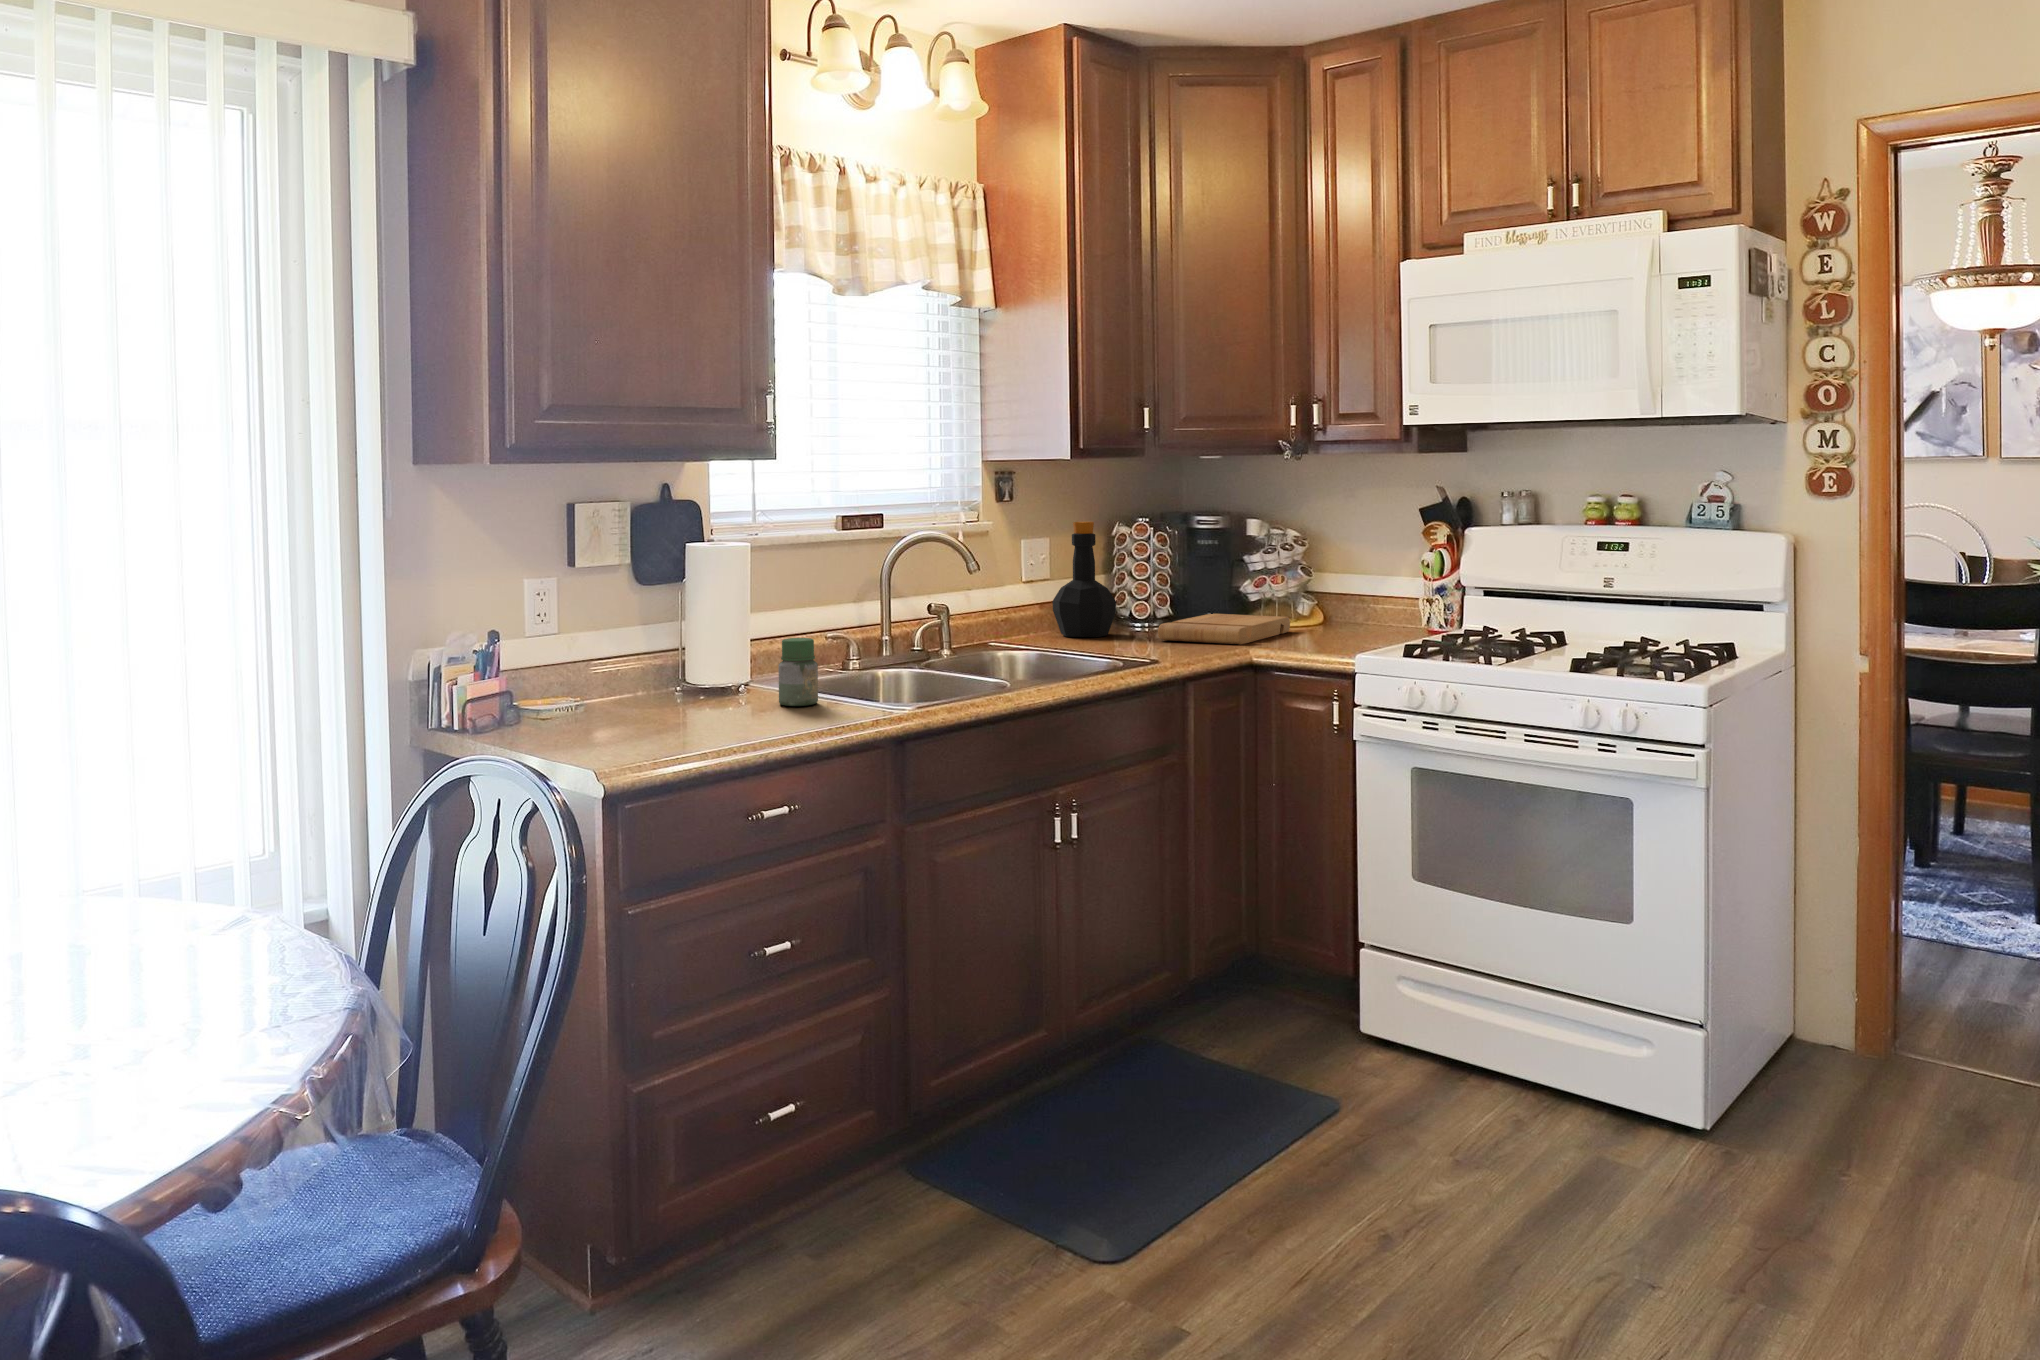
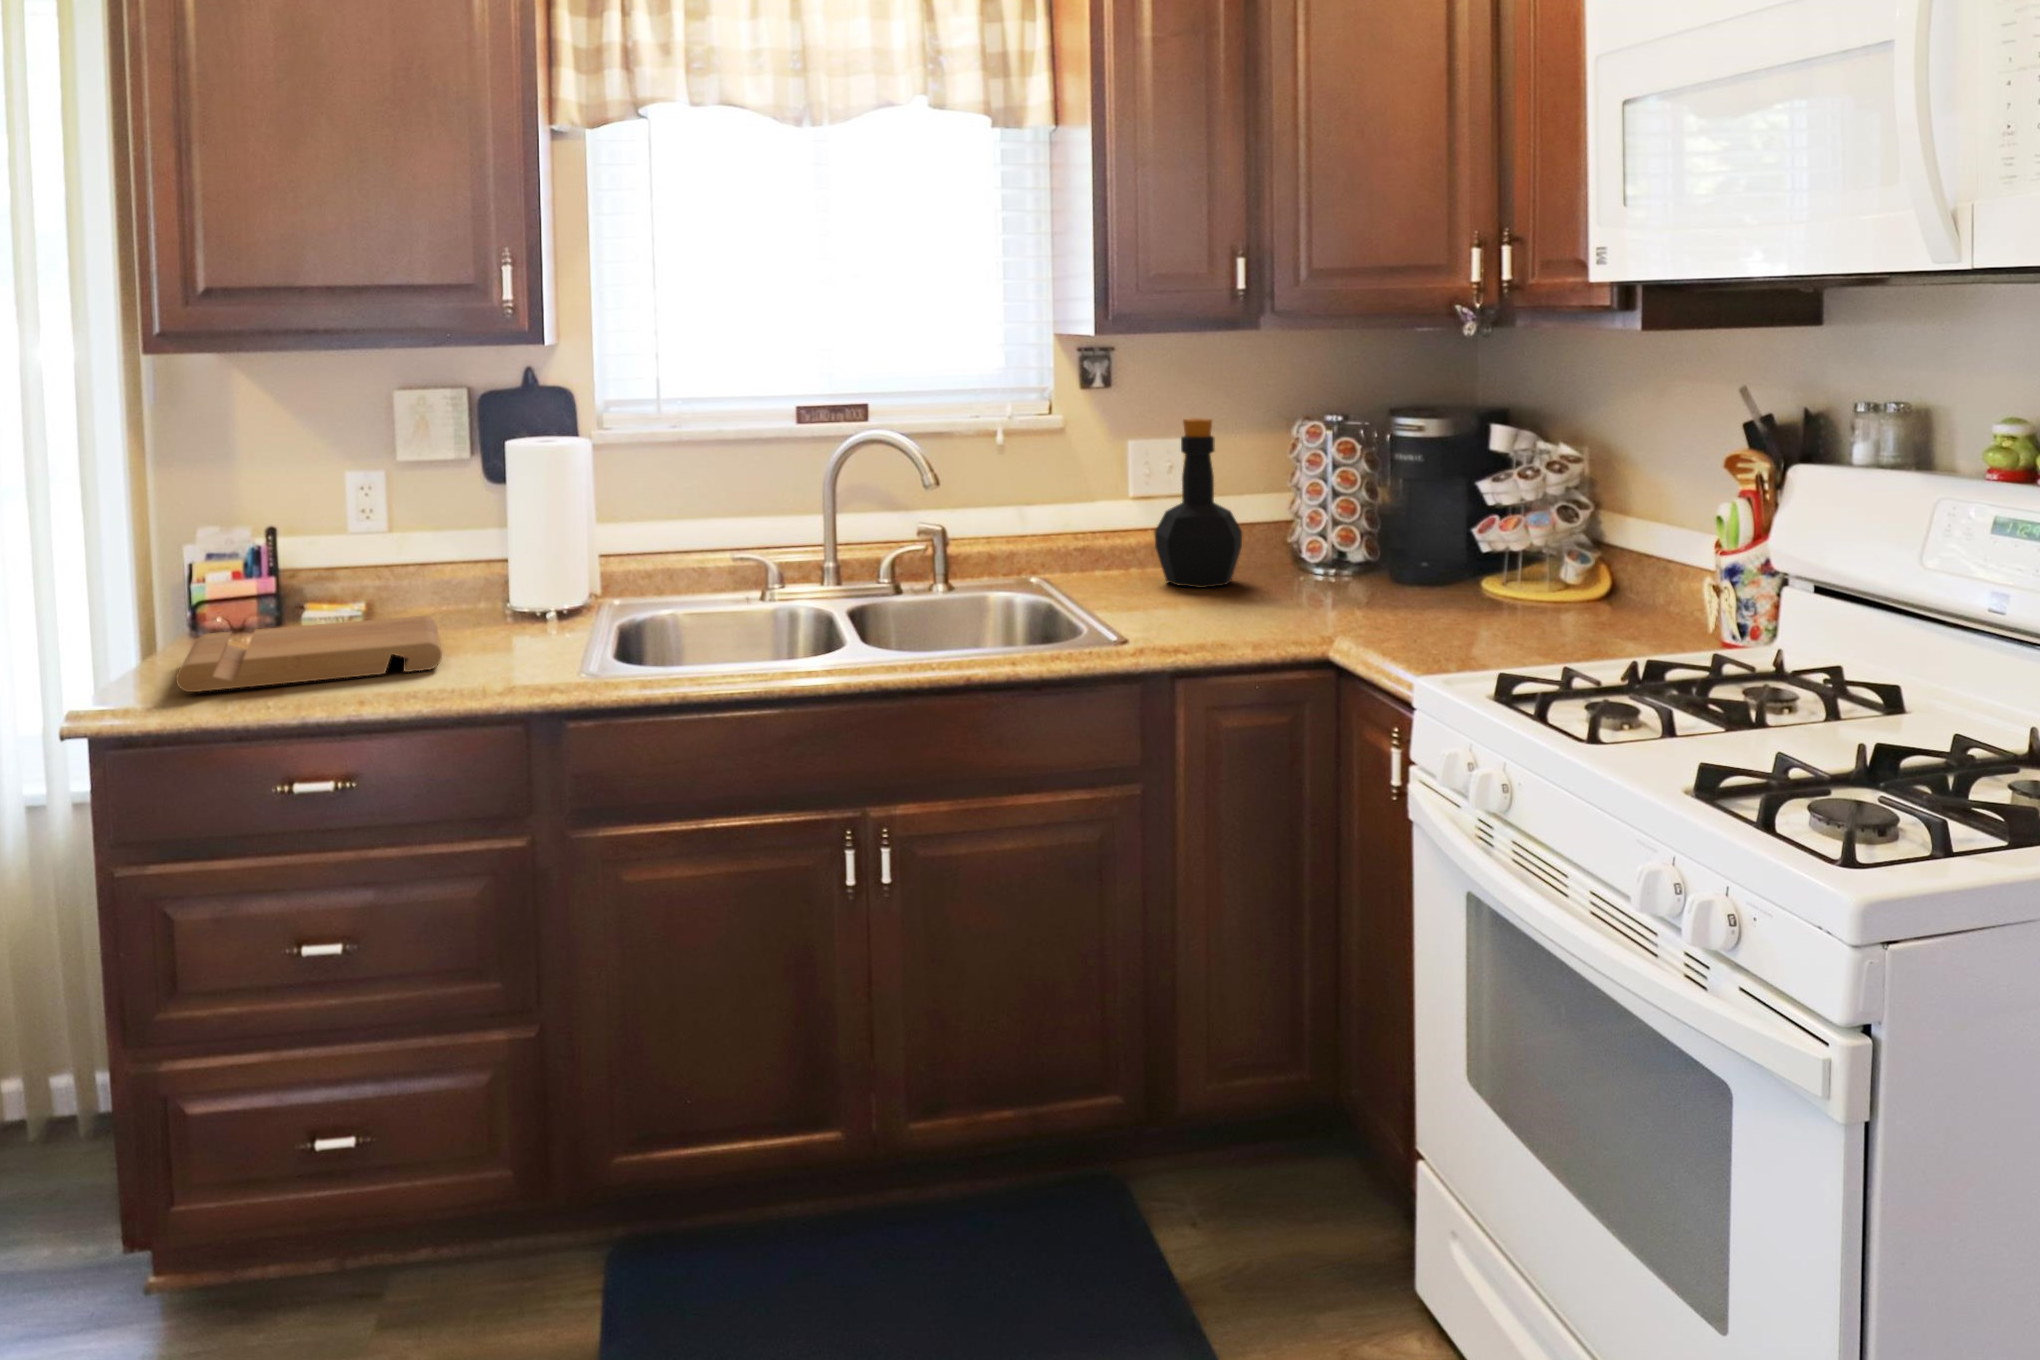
cutting board: present [1158,614,1290,645] -> present [176,616,442,692]
jar: present [779,638,818,706] -> none [488,574,539,661]

